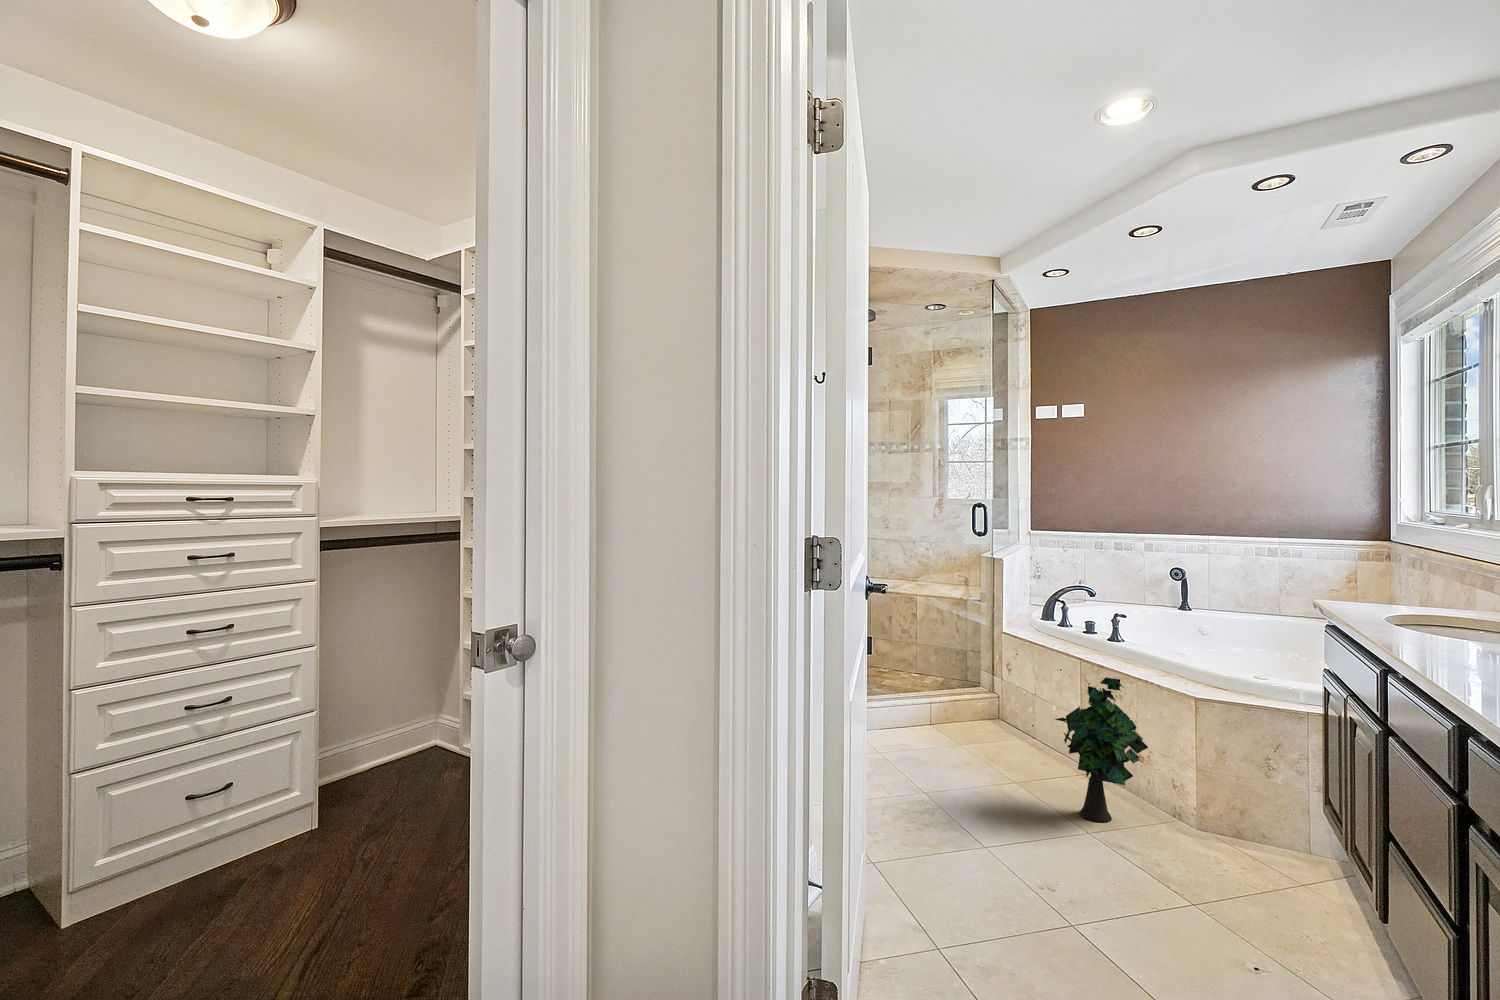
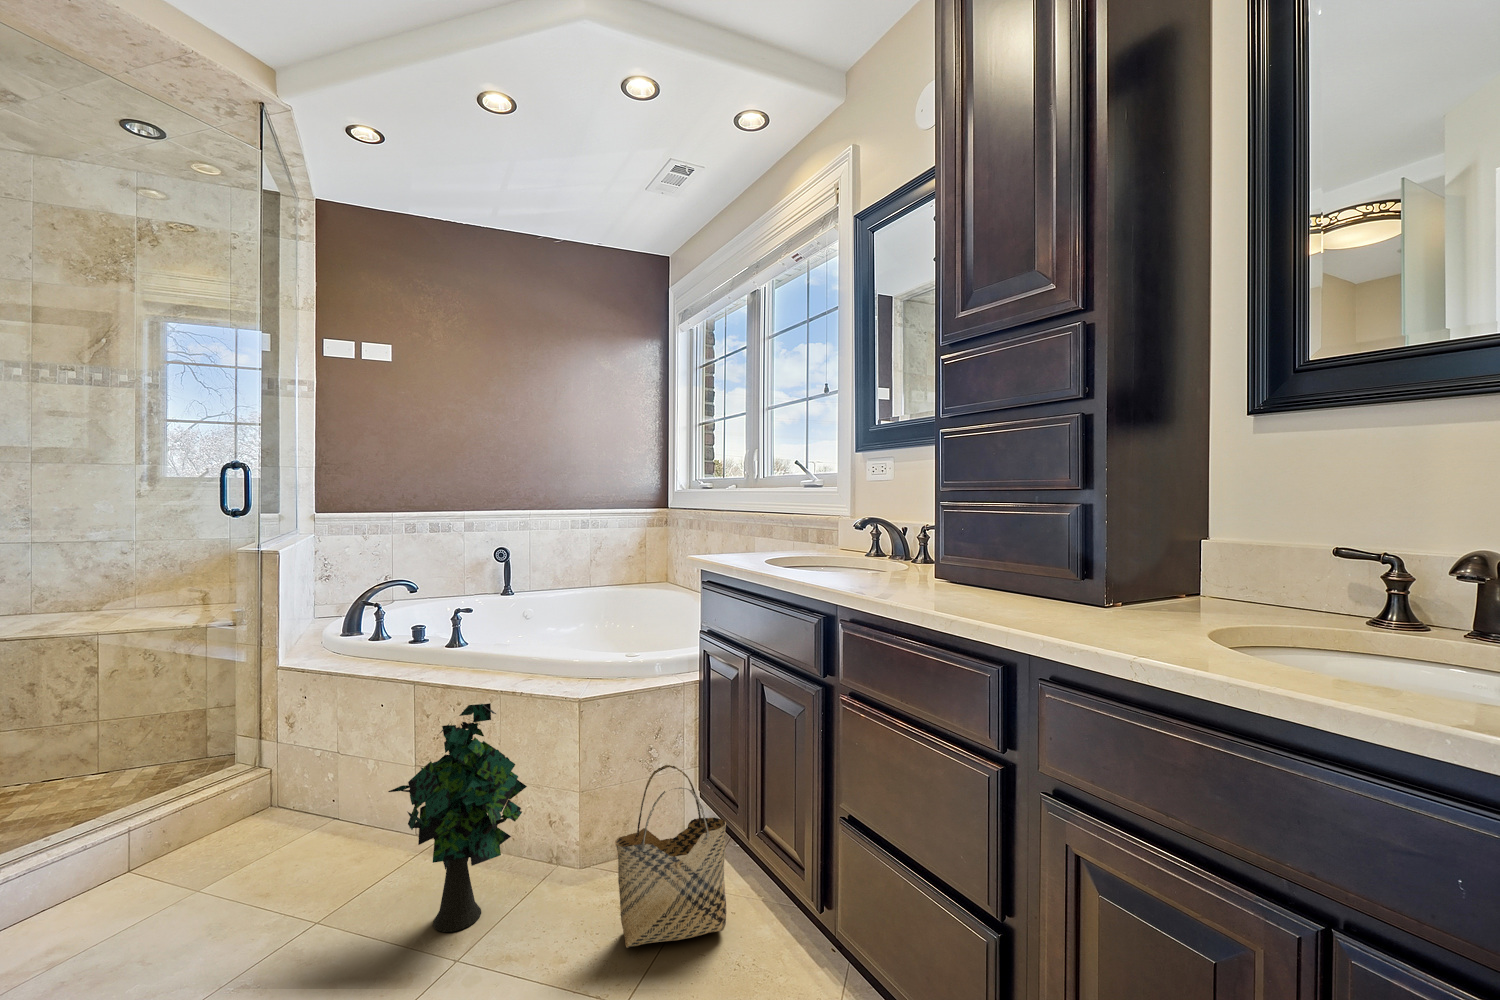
woven basket: none [1201,760,1311,902] -> present [615,765,726,948]

